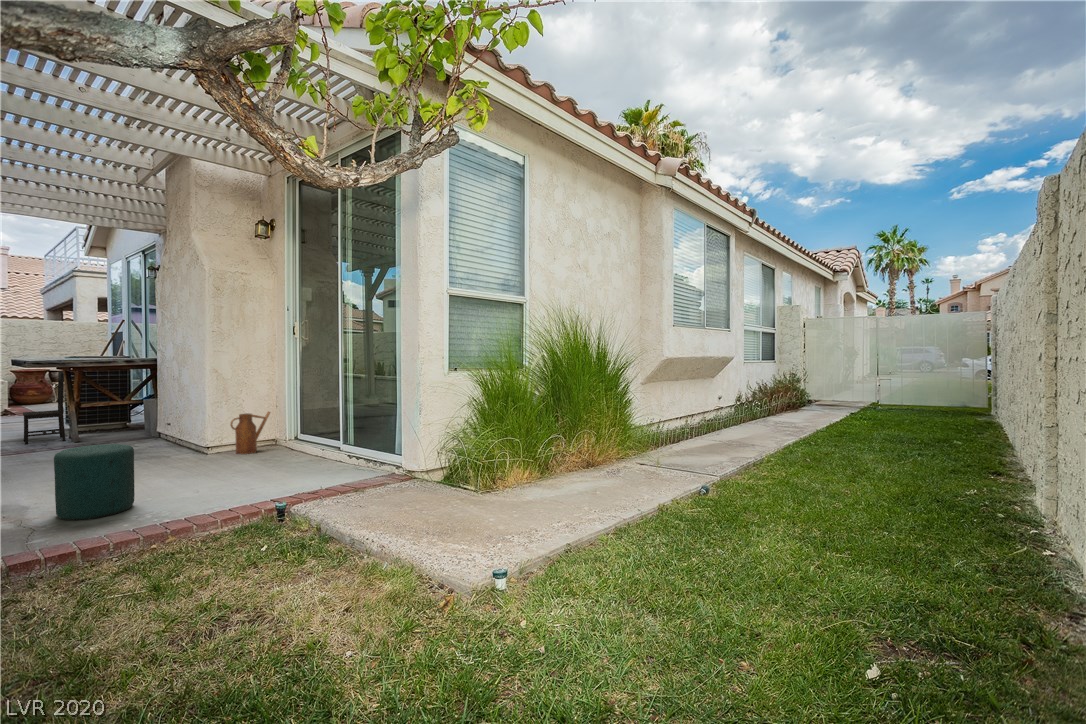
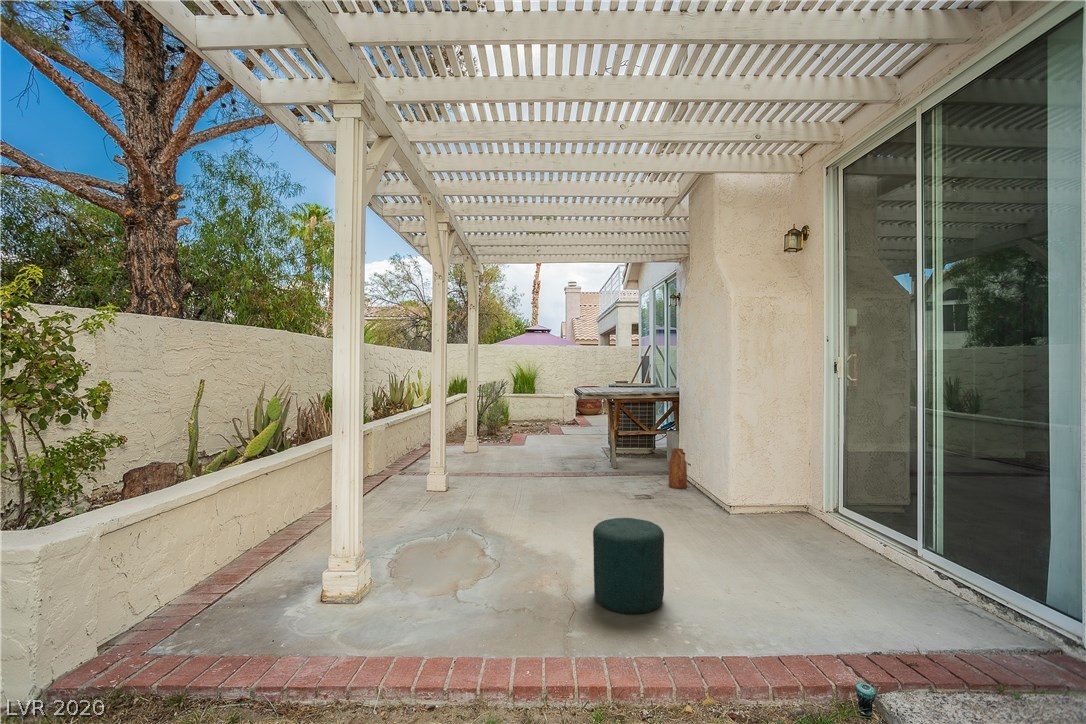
chair: present [23,371,65,444] -> none [581,401,608,466]
watering can: present [230,411,270,454] -> present [669,448,687,489]

